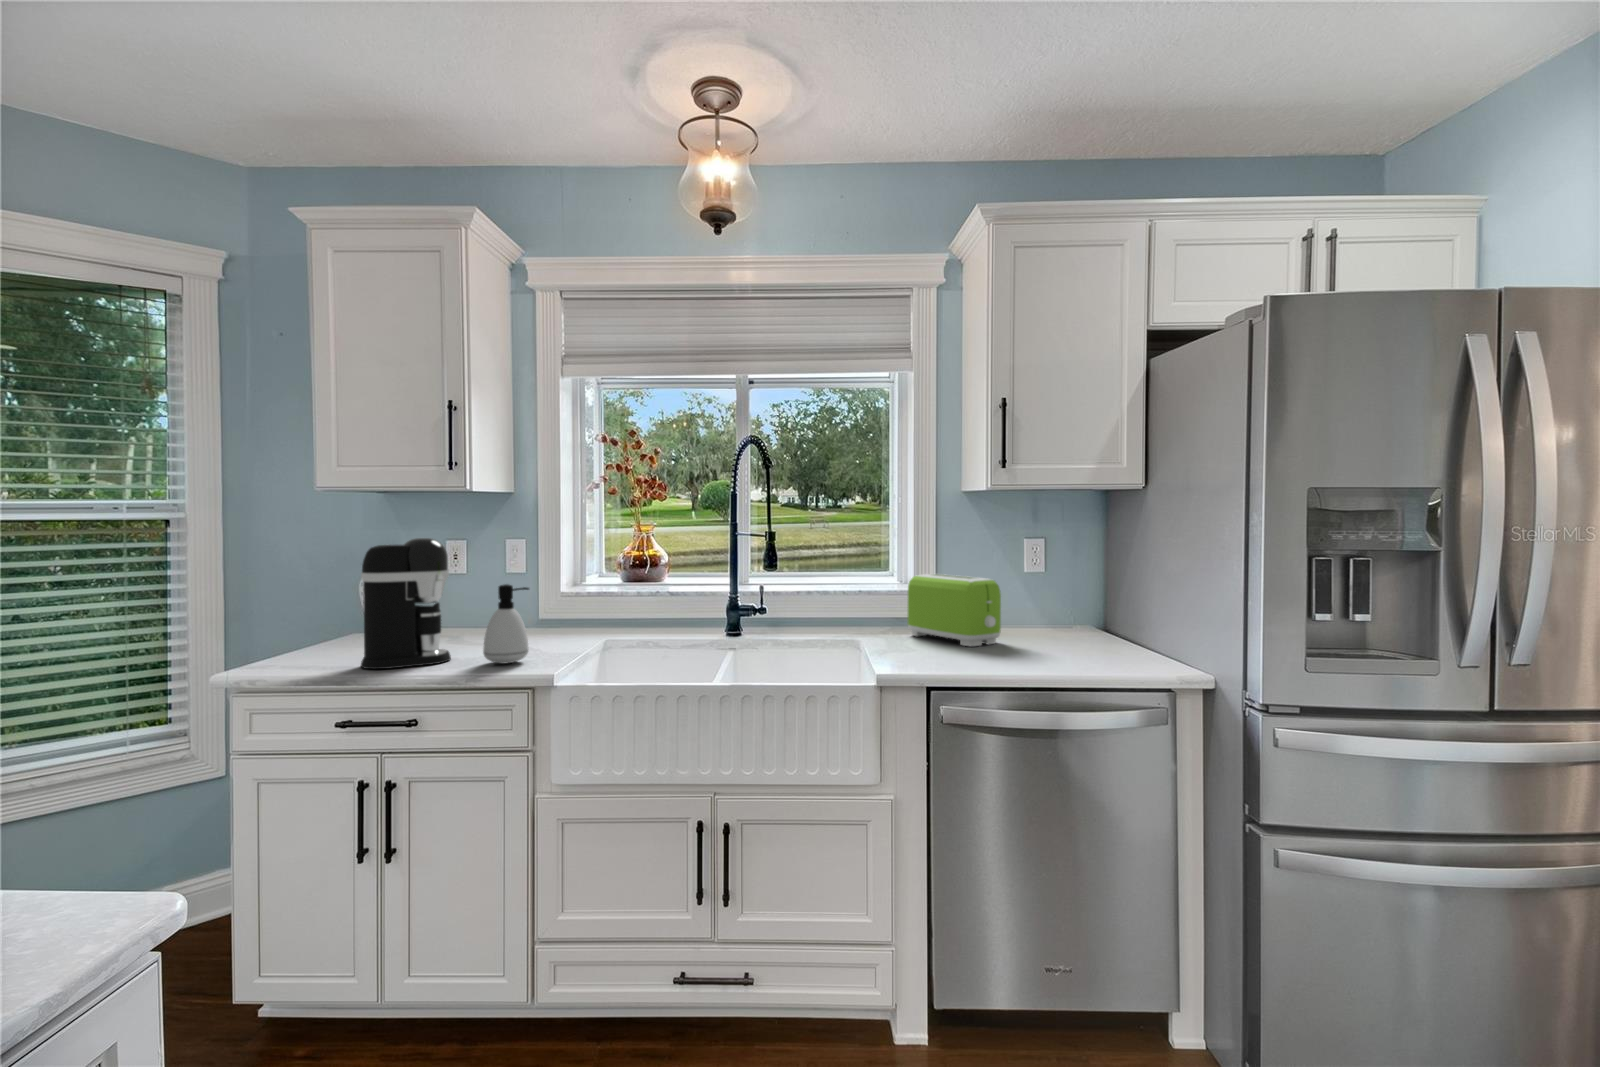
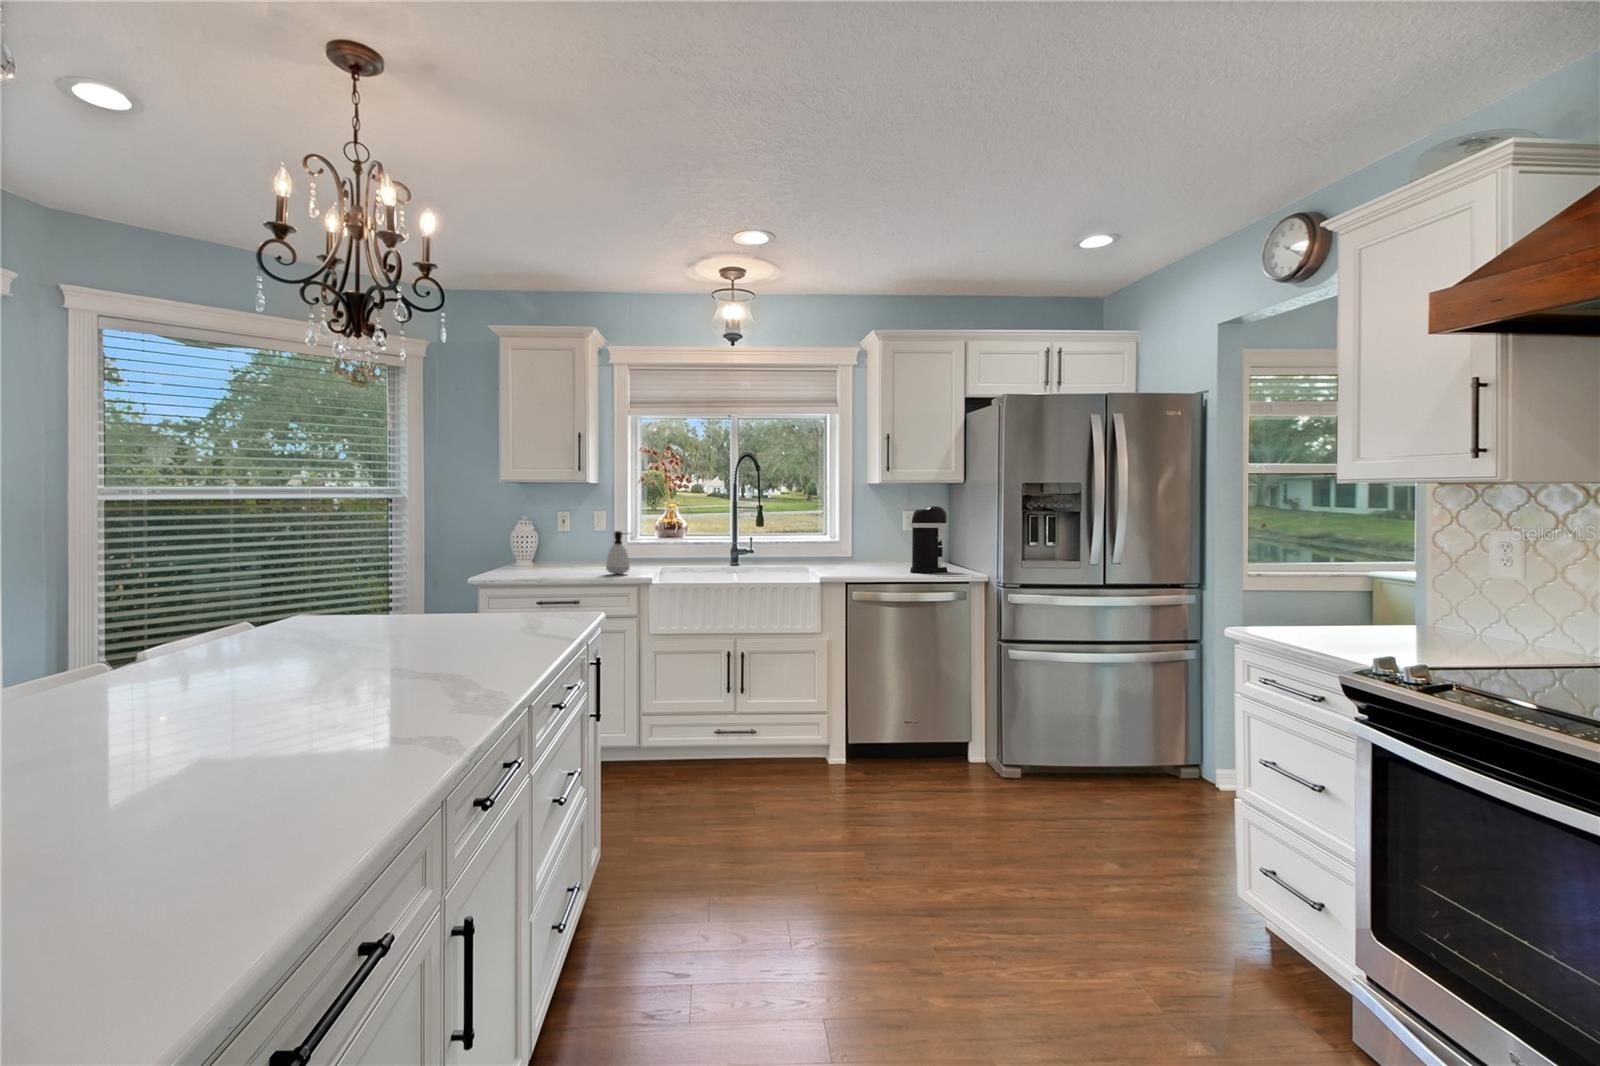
coffee maker: present [361,538,451,669] -> present [910,506,947,573]
toaster: present [907,574,1001,646] -> none [835,532,887,569]

